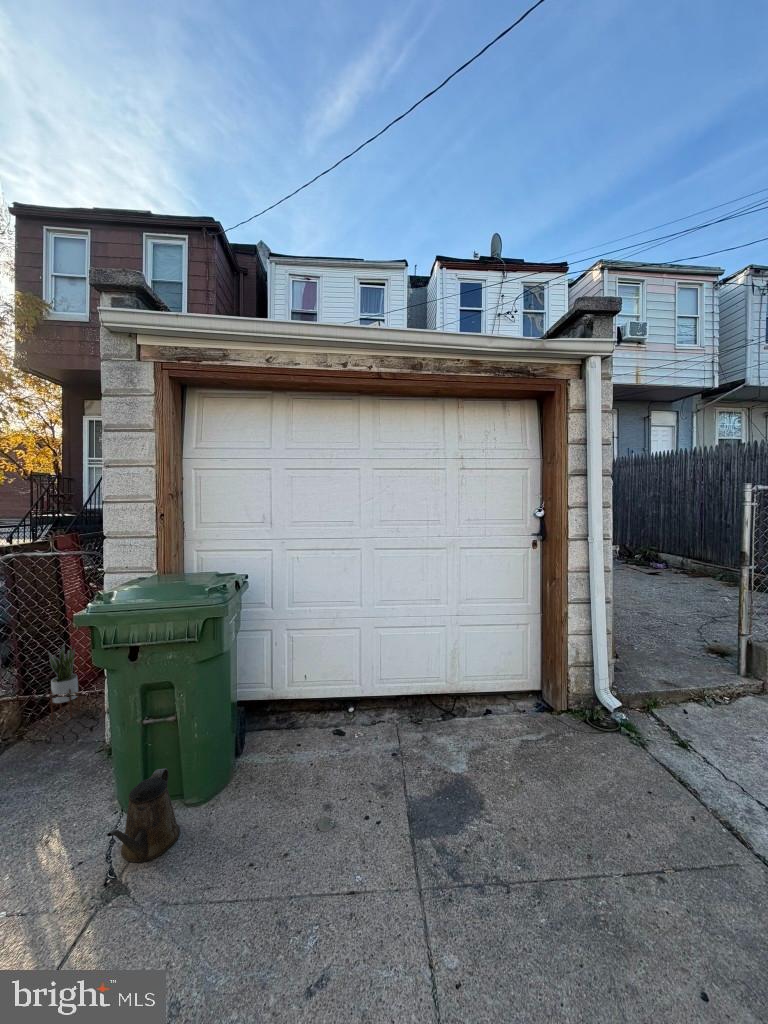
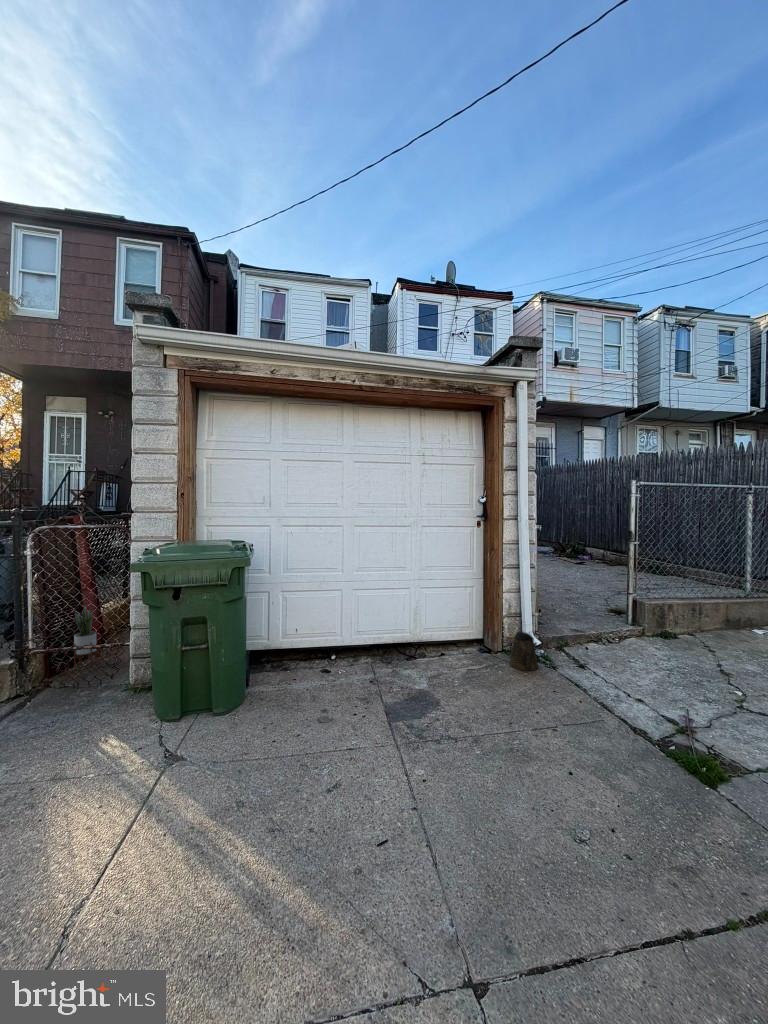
watering can: present [107,768,180,862] -> present [509,631,538,671]

